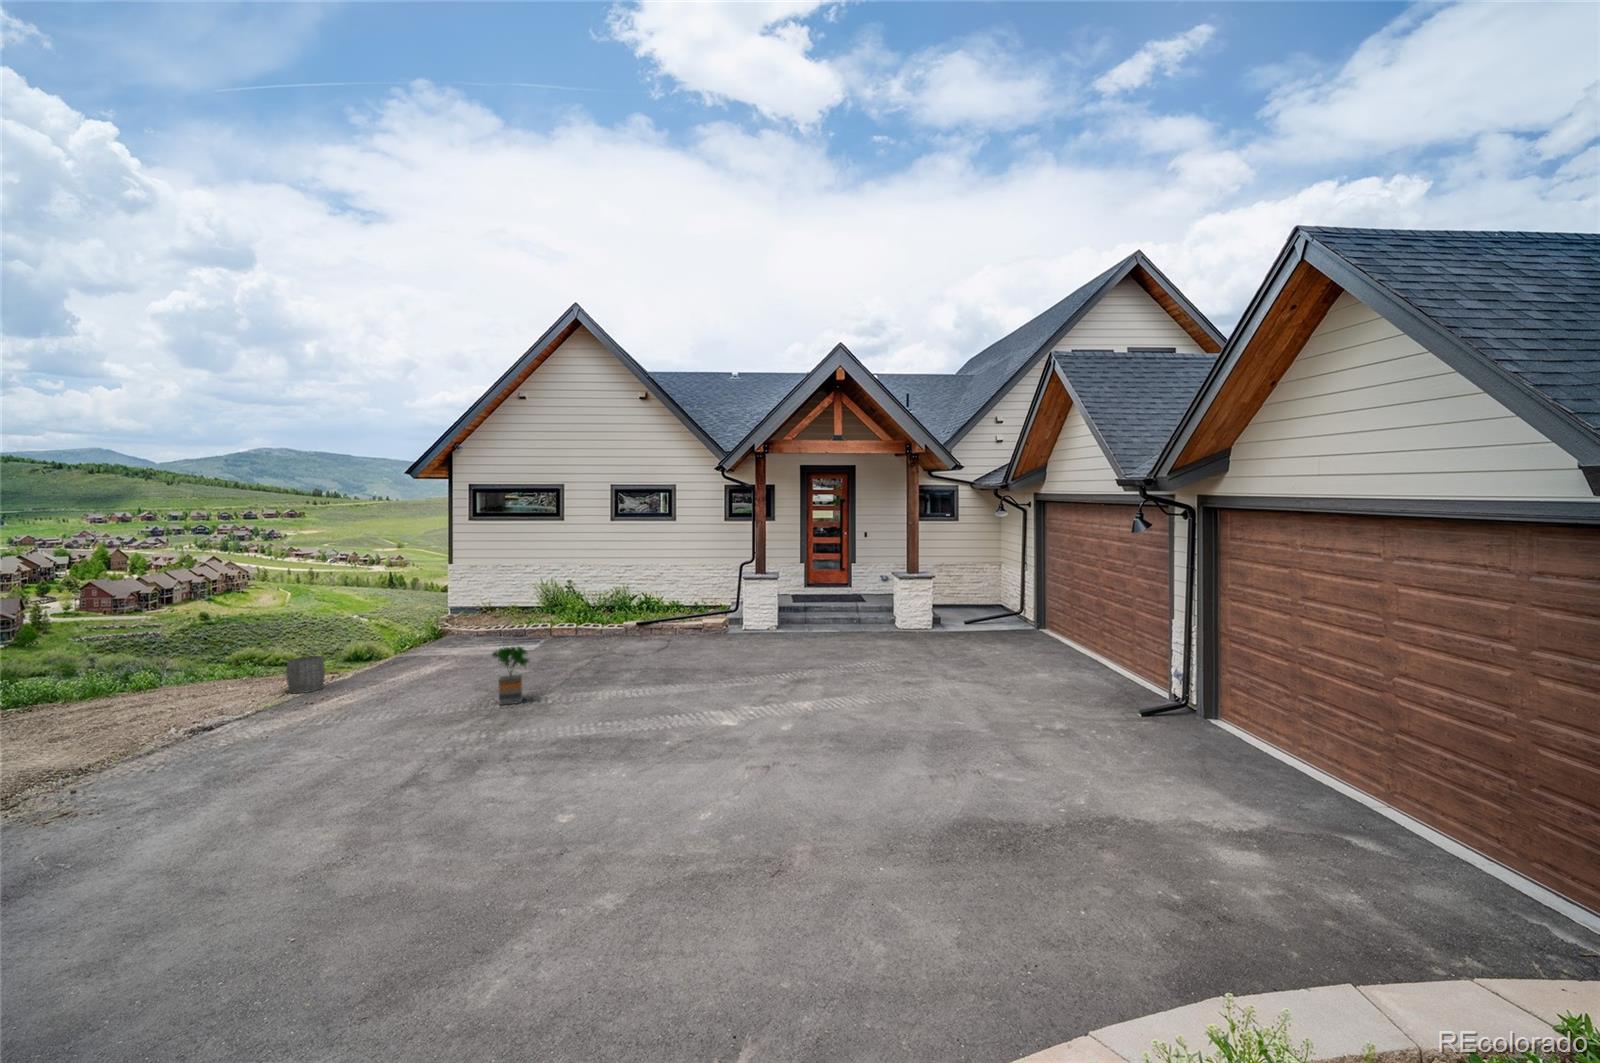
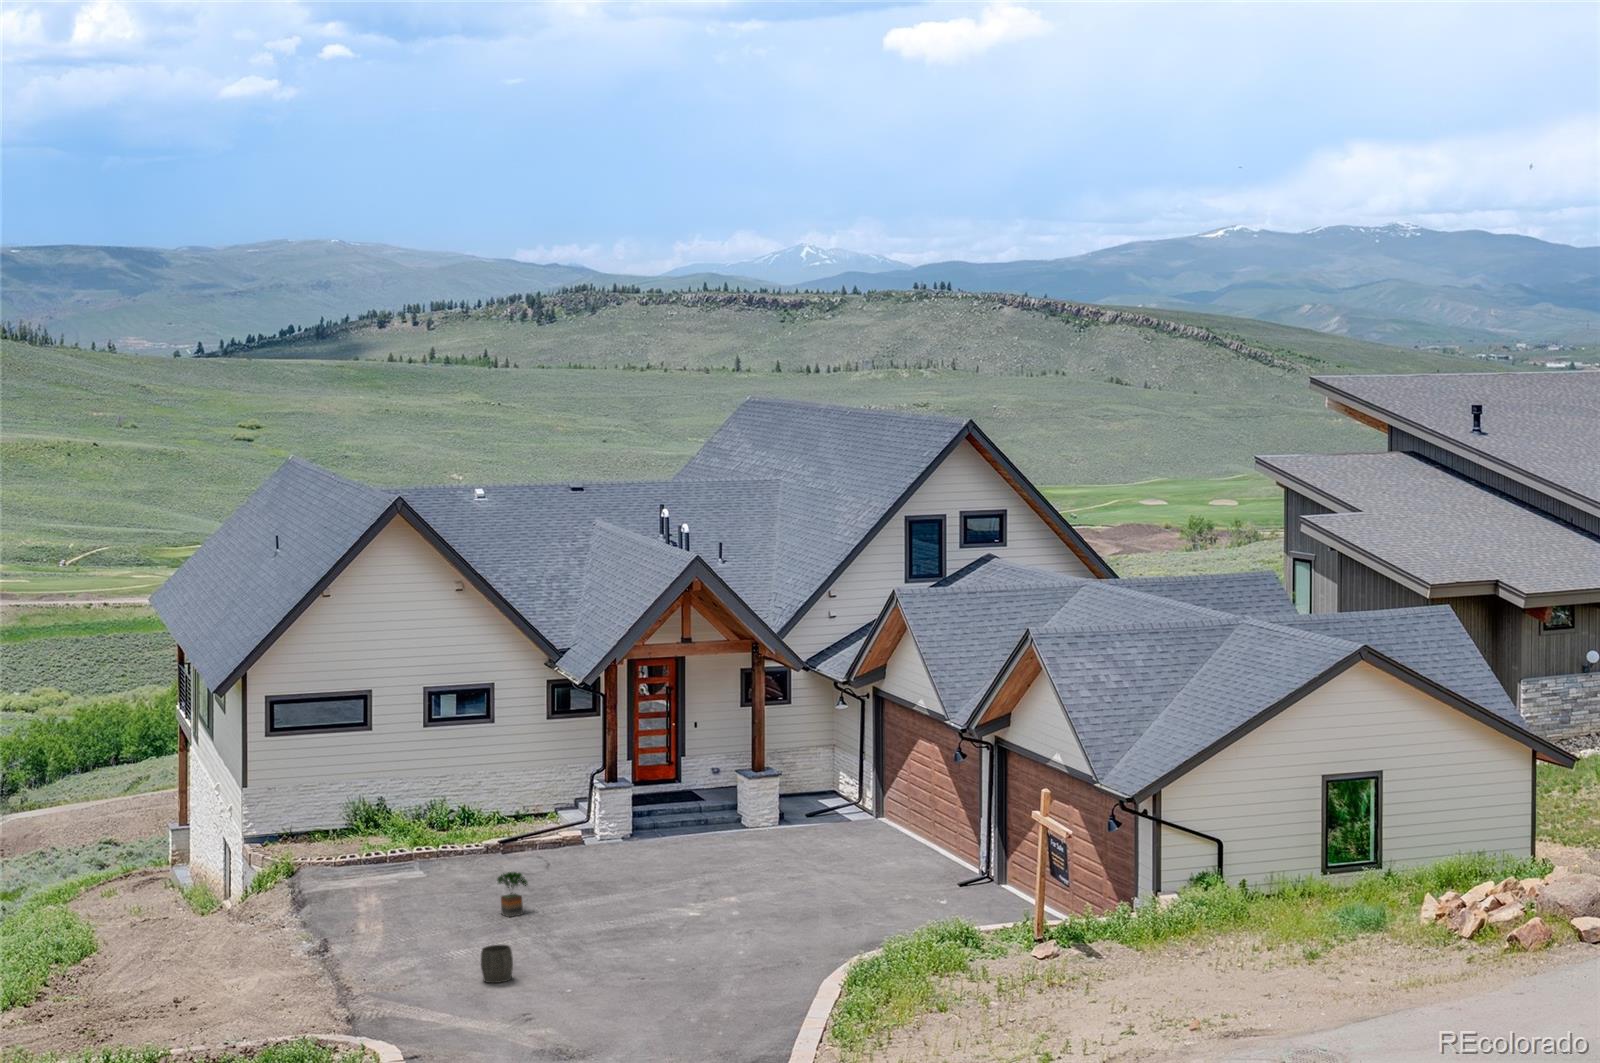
woven basket: present [286,656,325,693] -> present [481,945,513,983]

